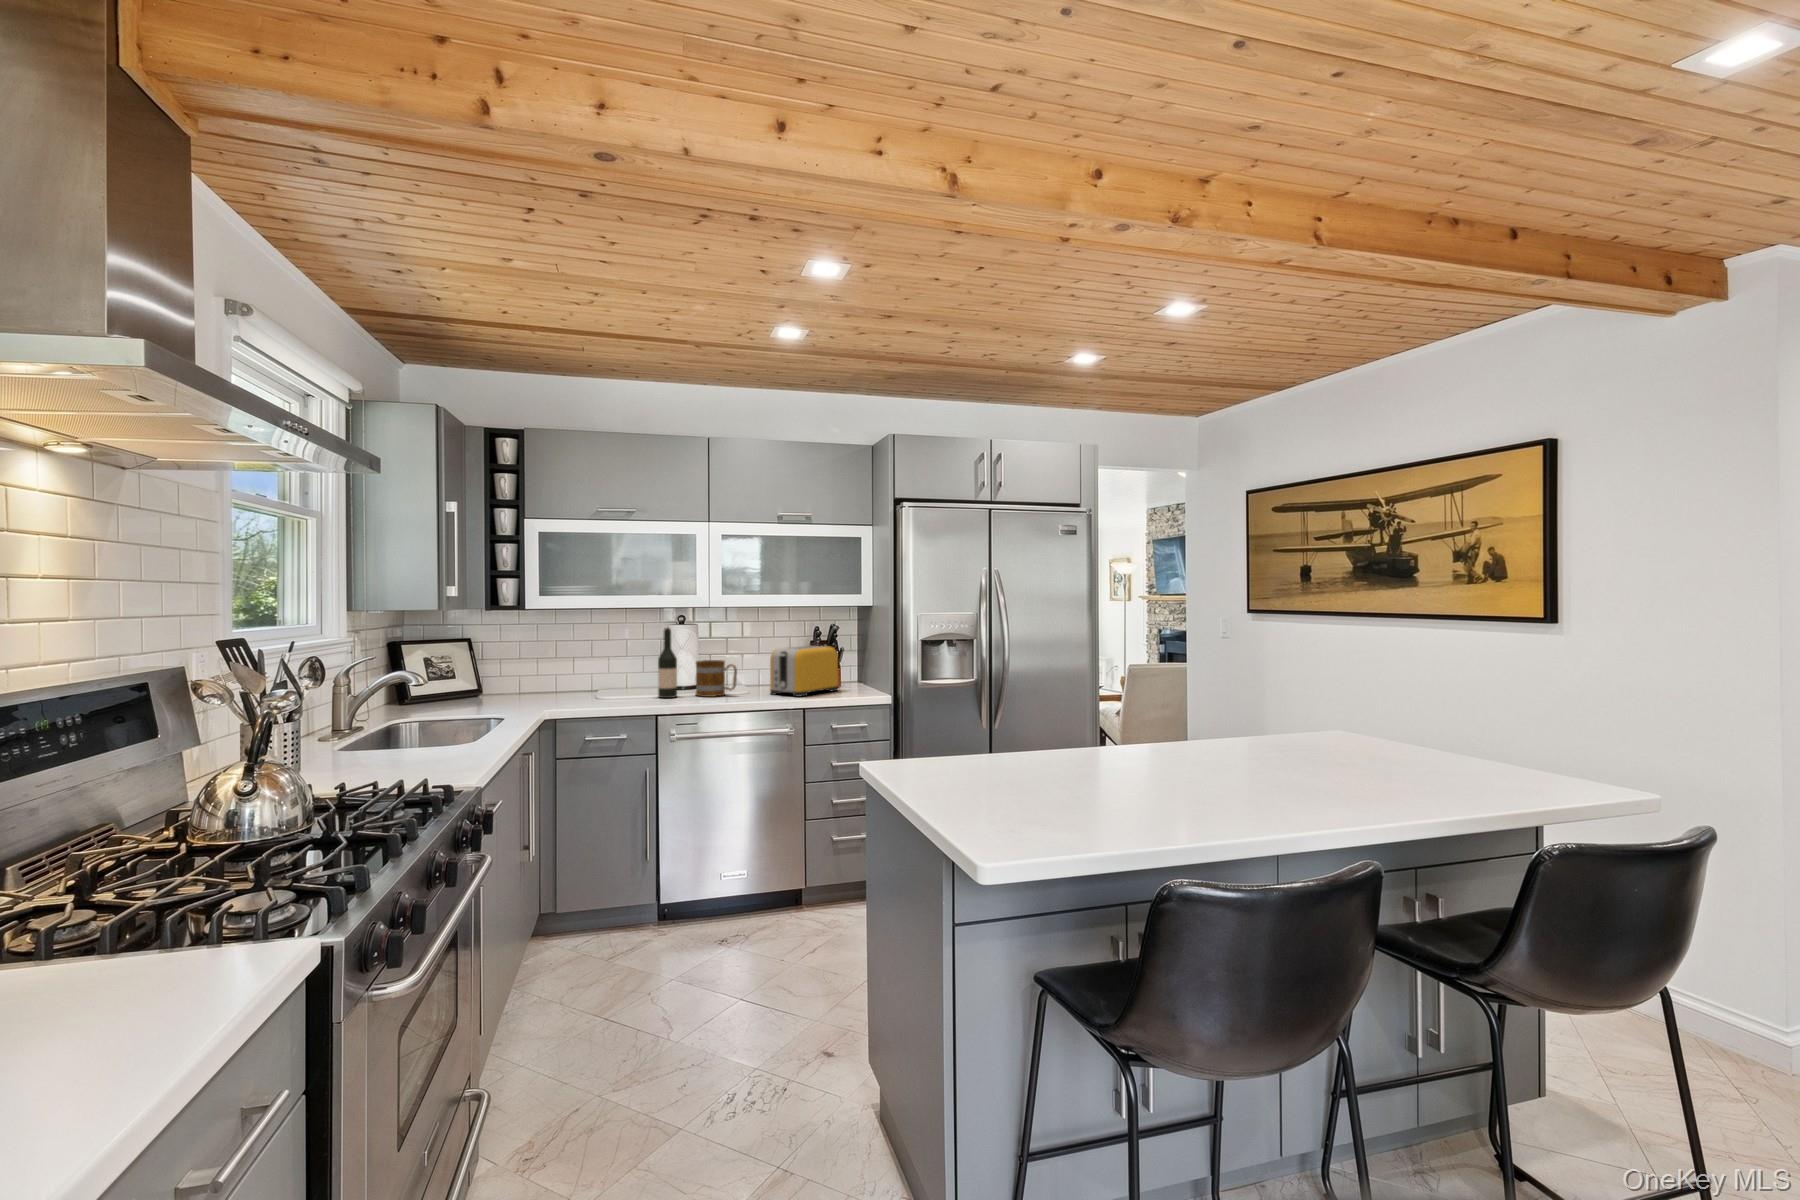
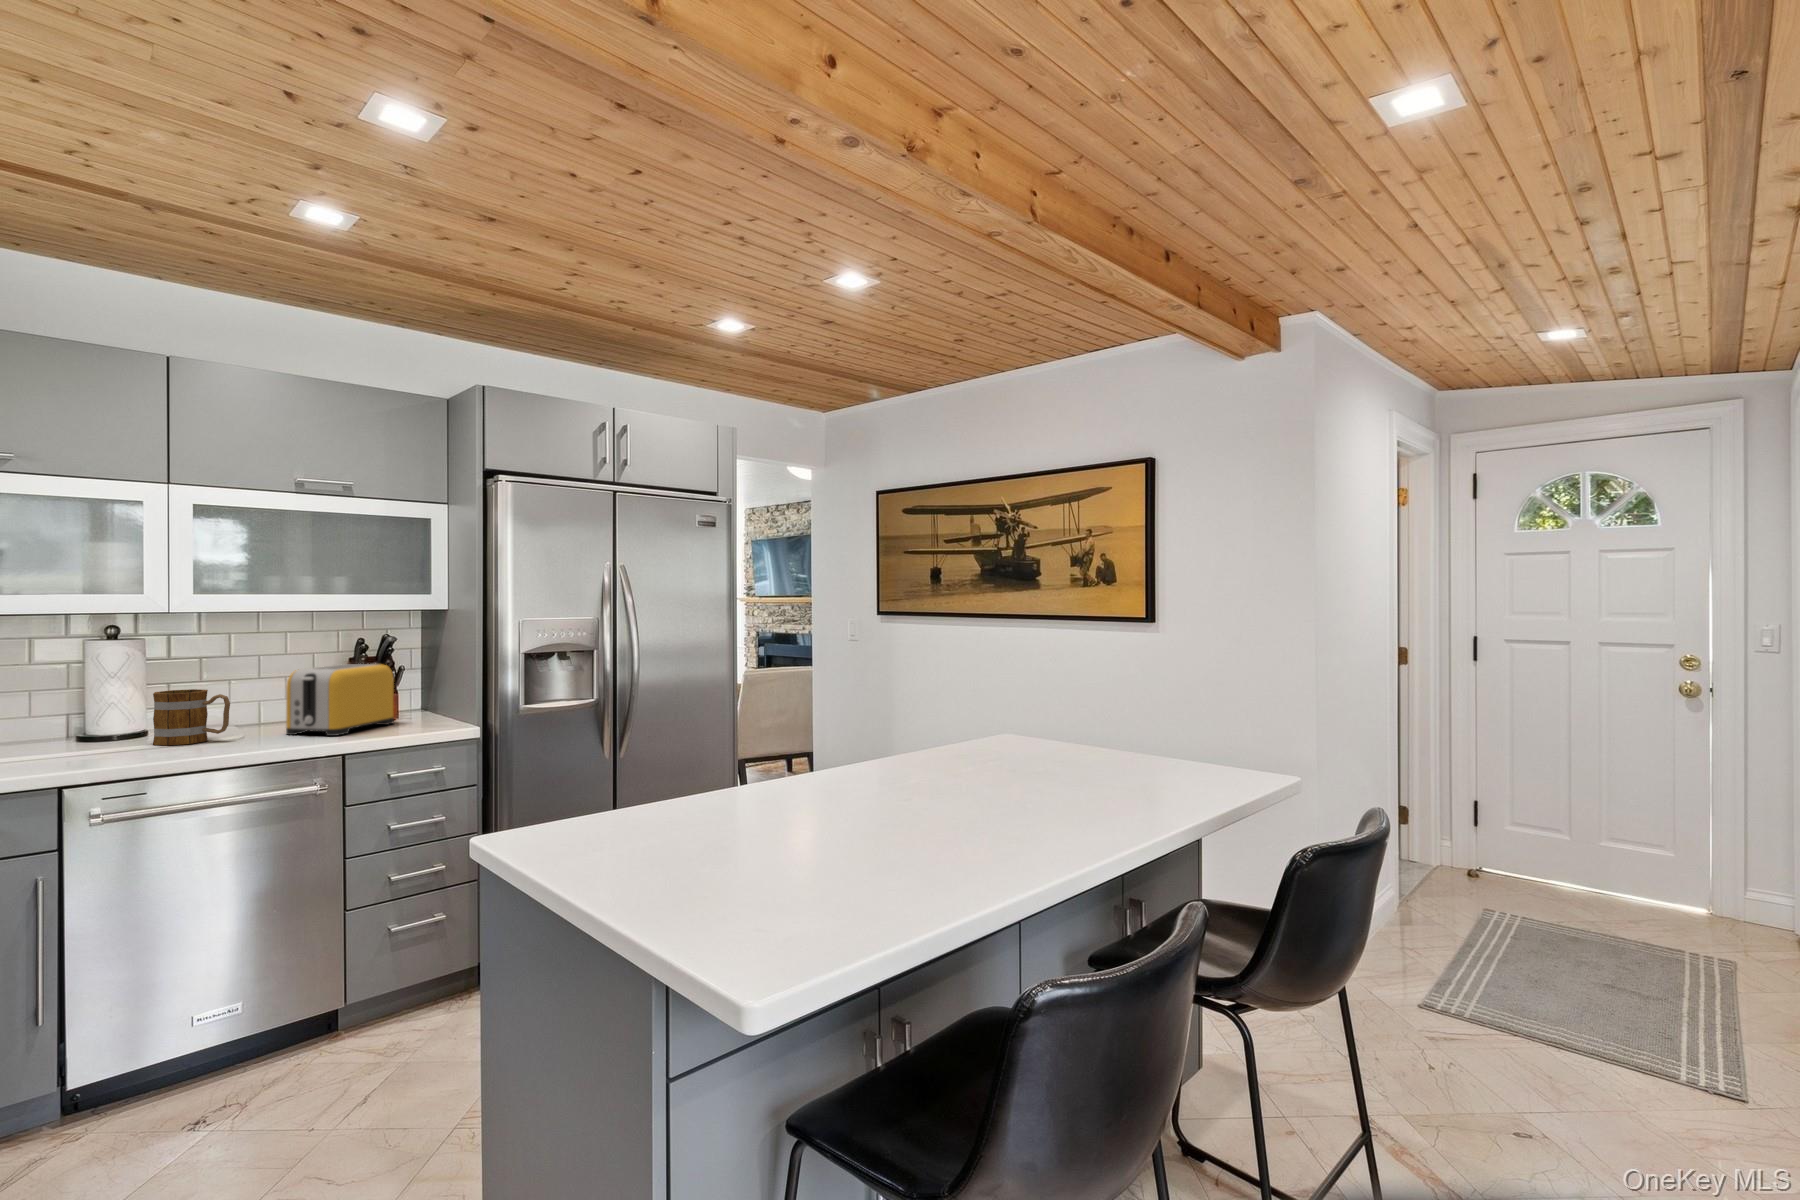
wine bottle: present [658,628,677,698] -> none [80,643,118,752]

